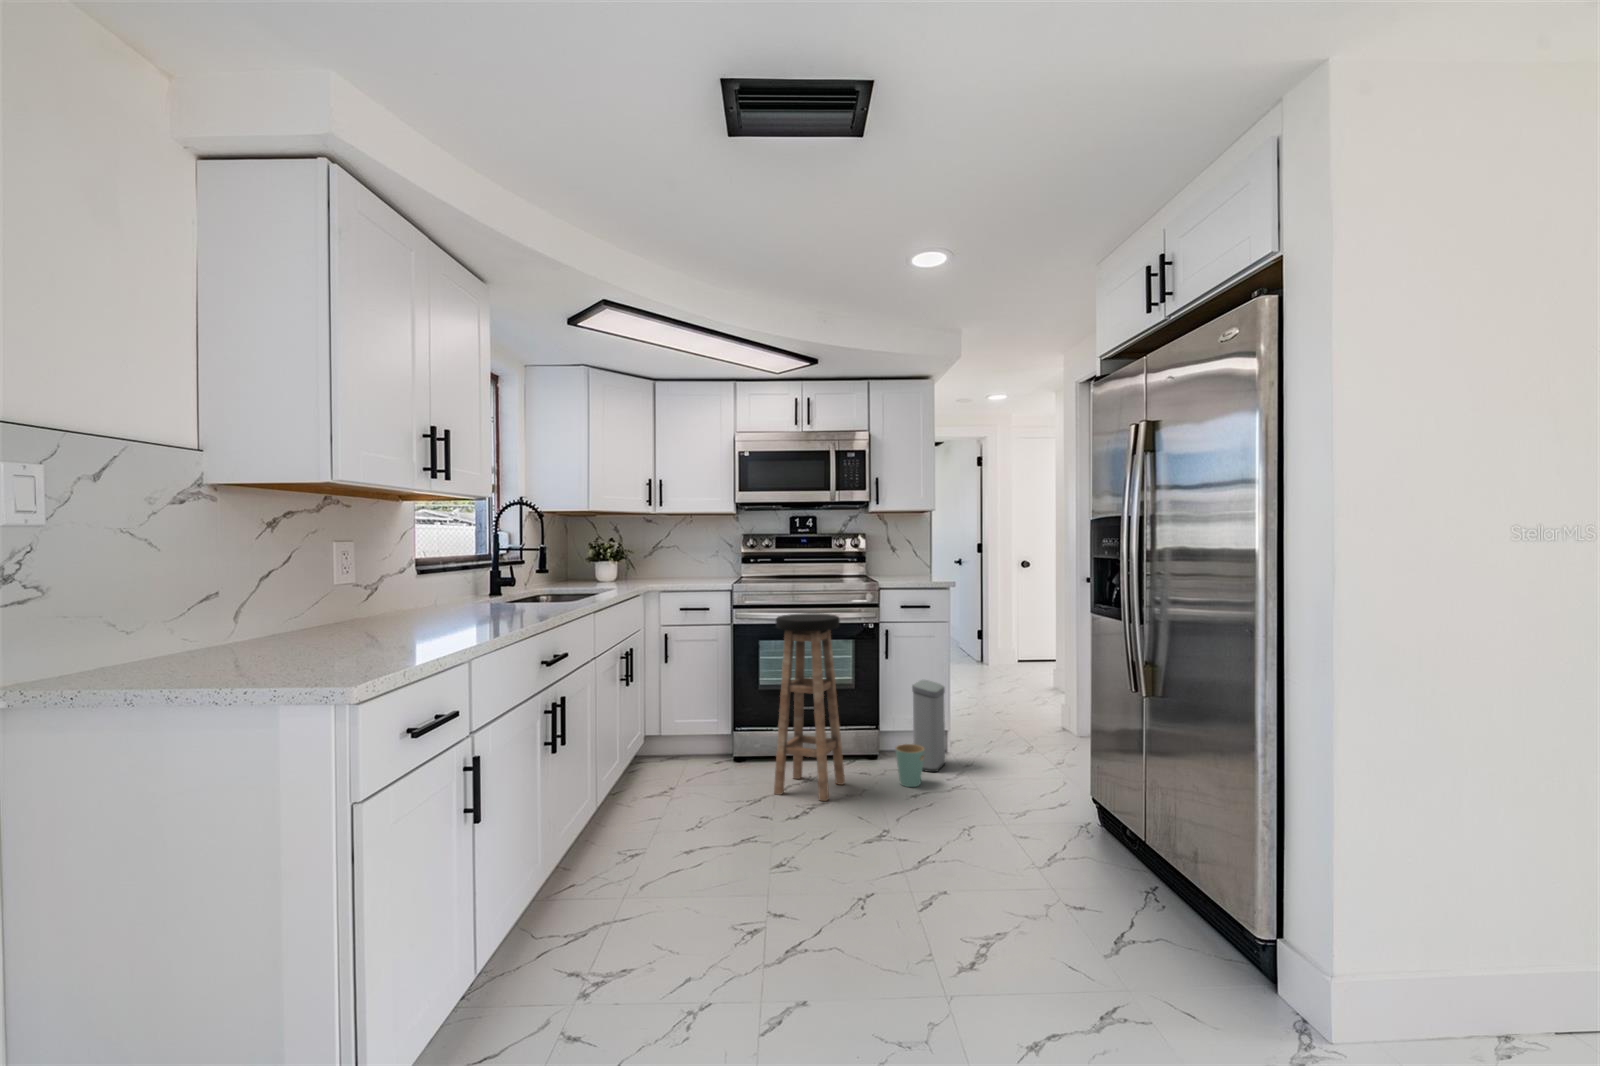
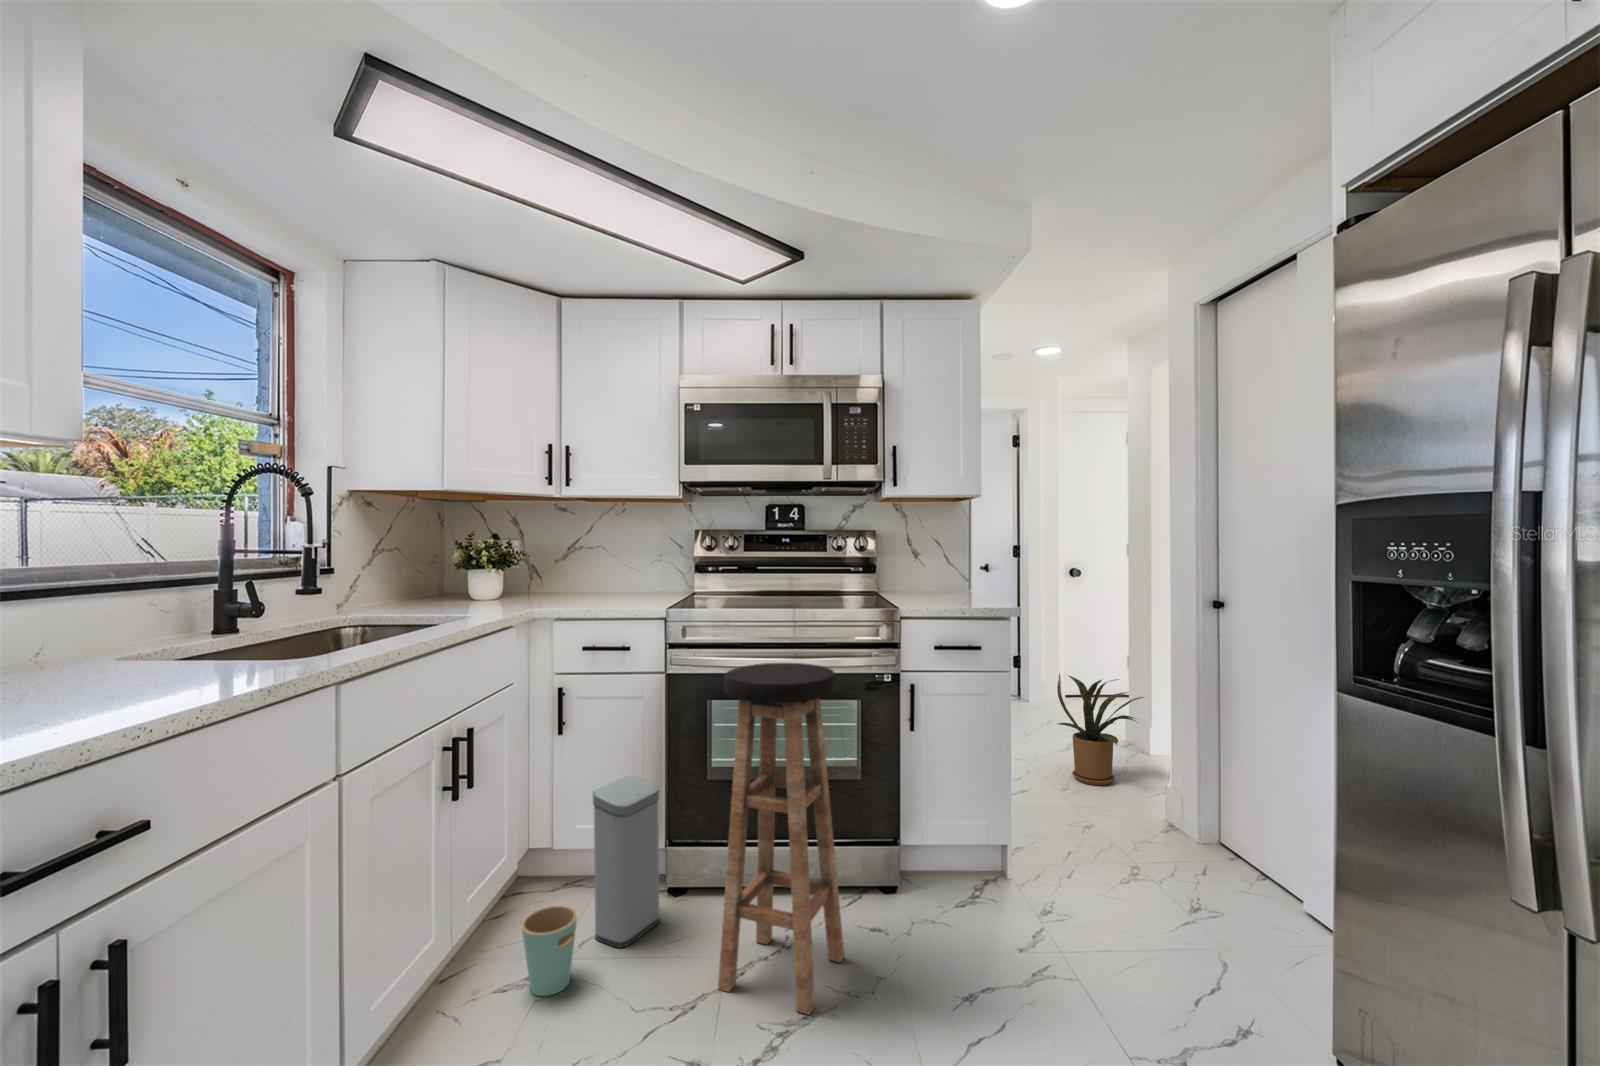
house plant: none [996,635,1056,713] -> present [1057,674,1144,785]
trash can: present [895,680,945,787] -> present [521,776,660,996]

